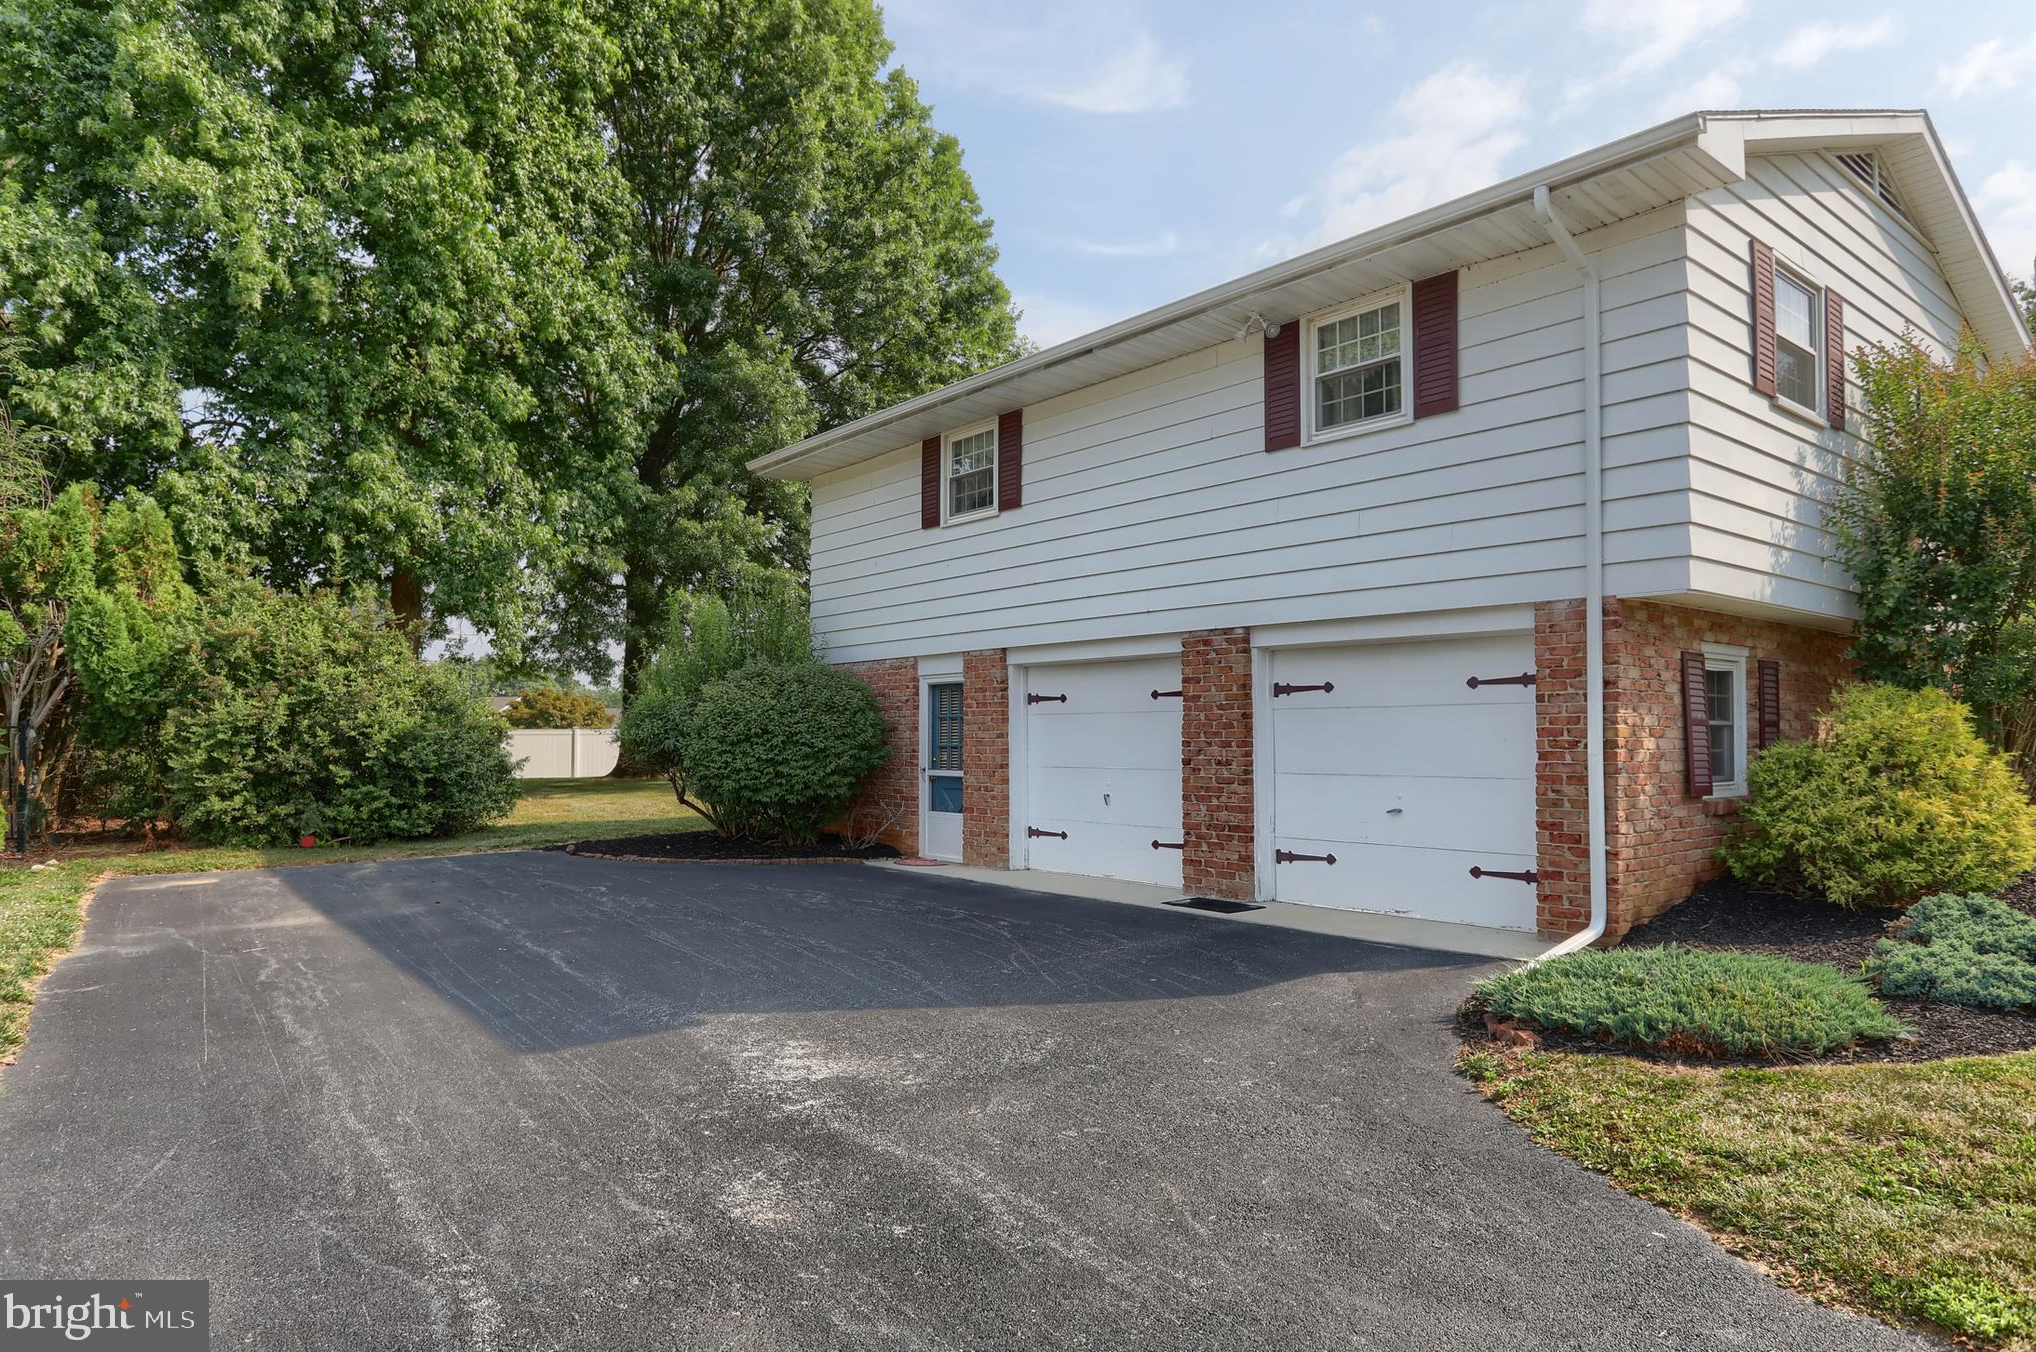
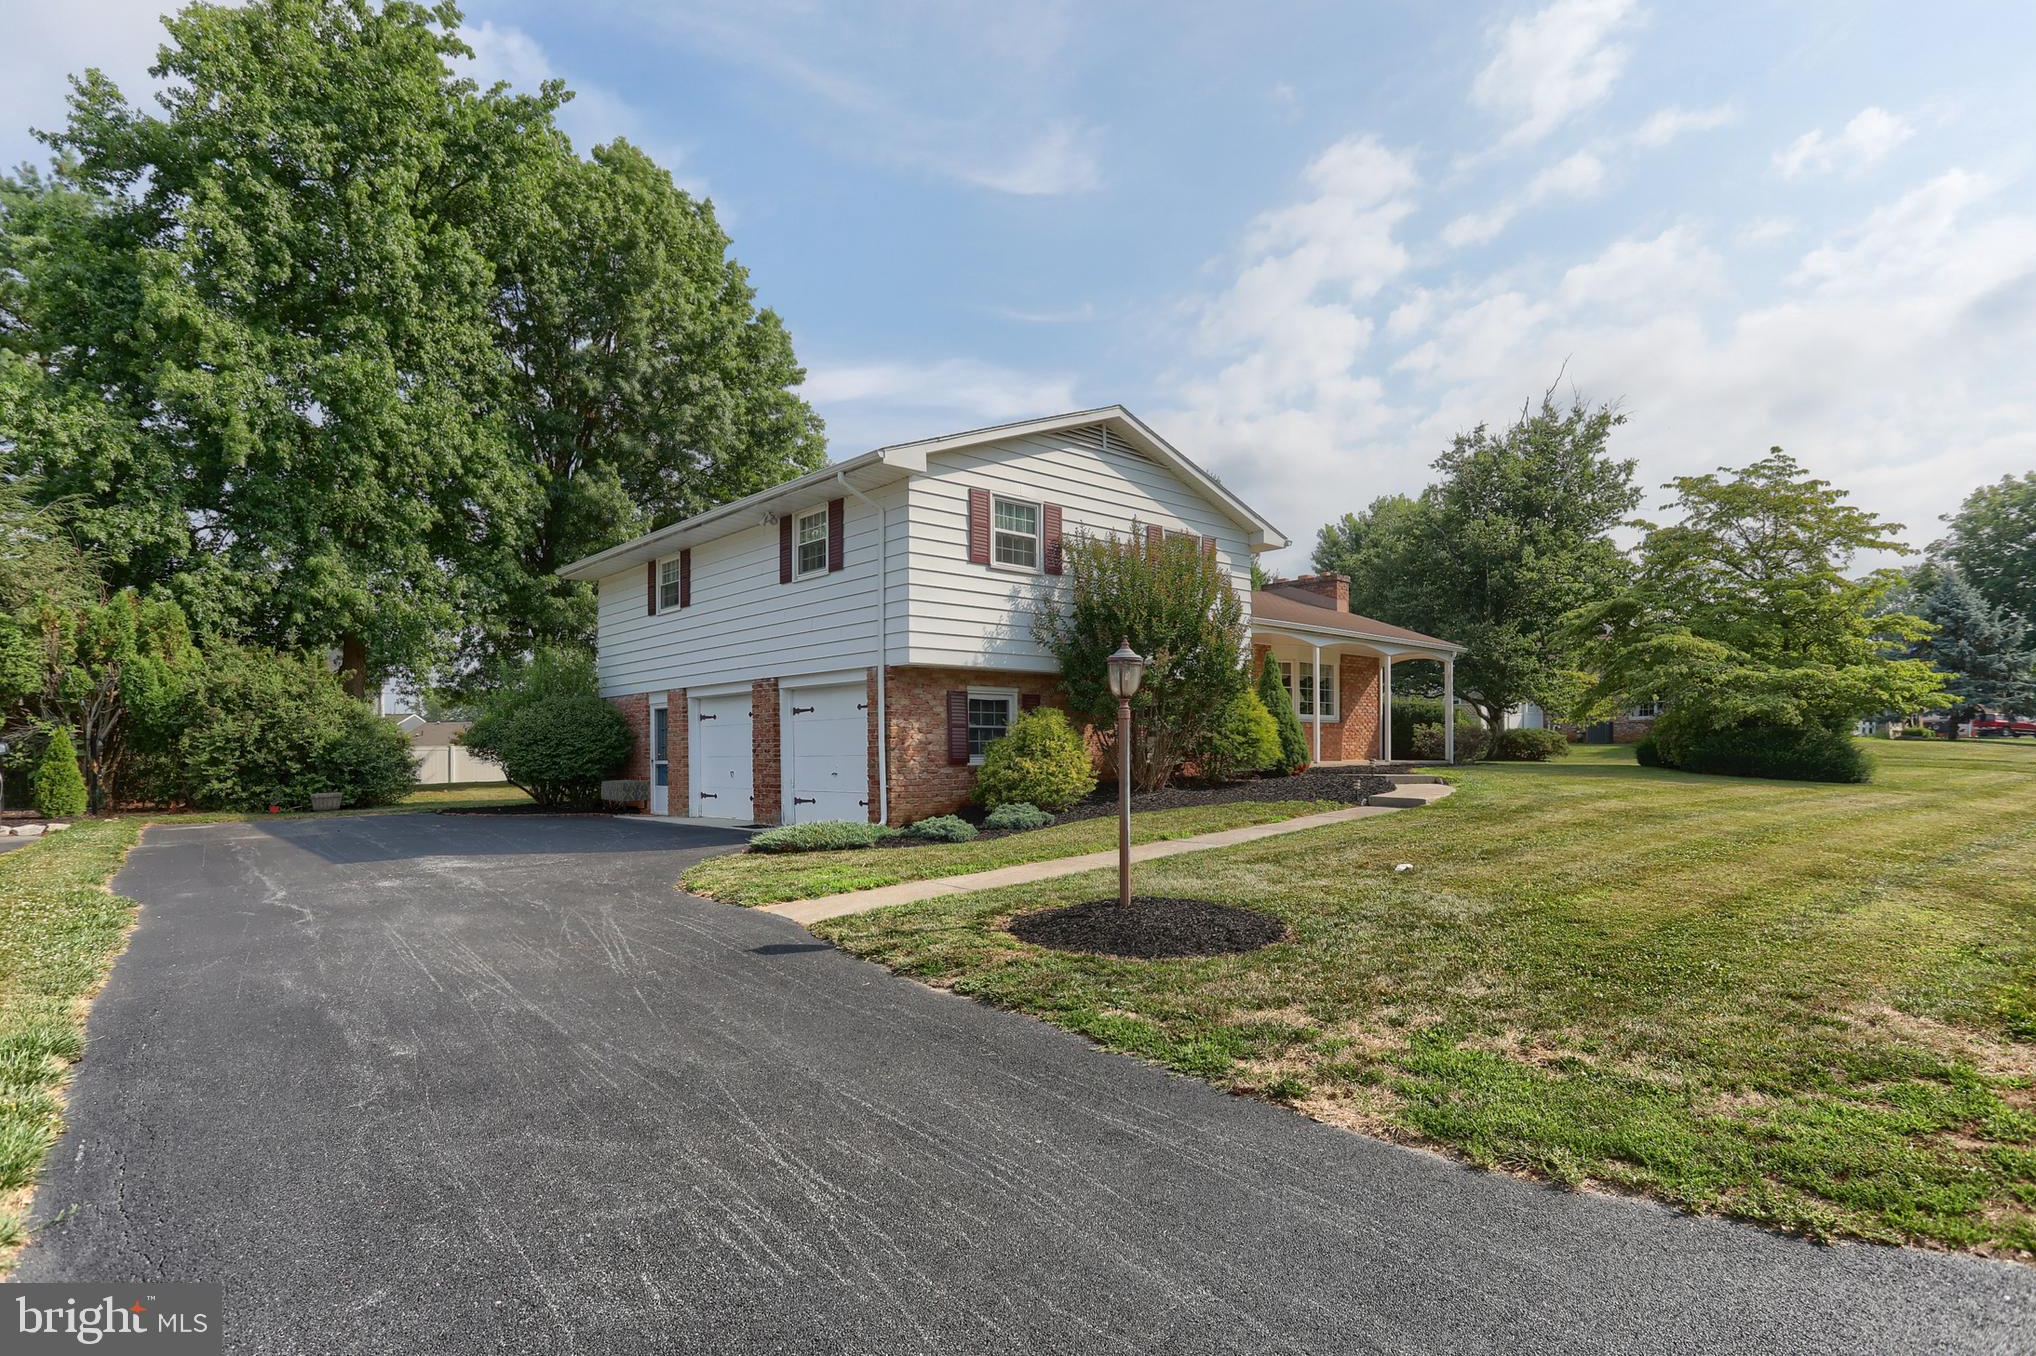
bench: none [825,802,911,854] -> present [601,780,649,810]
wooden bucket: none [363,807,411,844] -> present [311,789,343,811]

